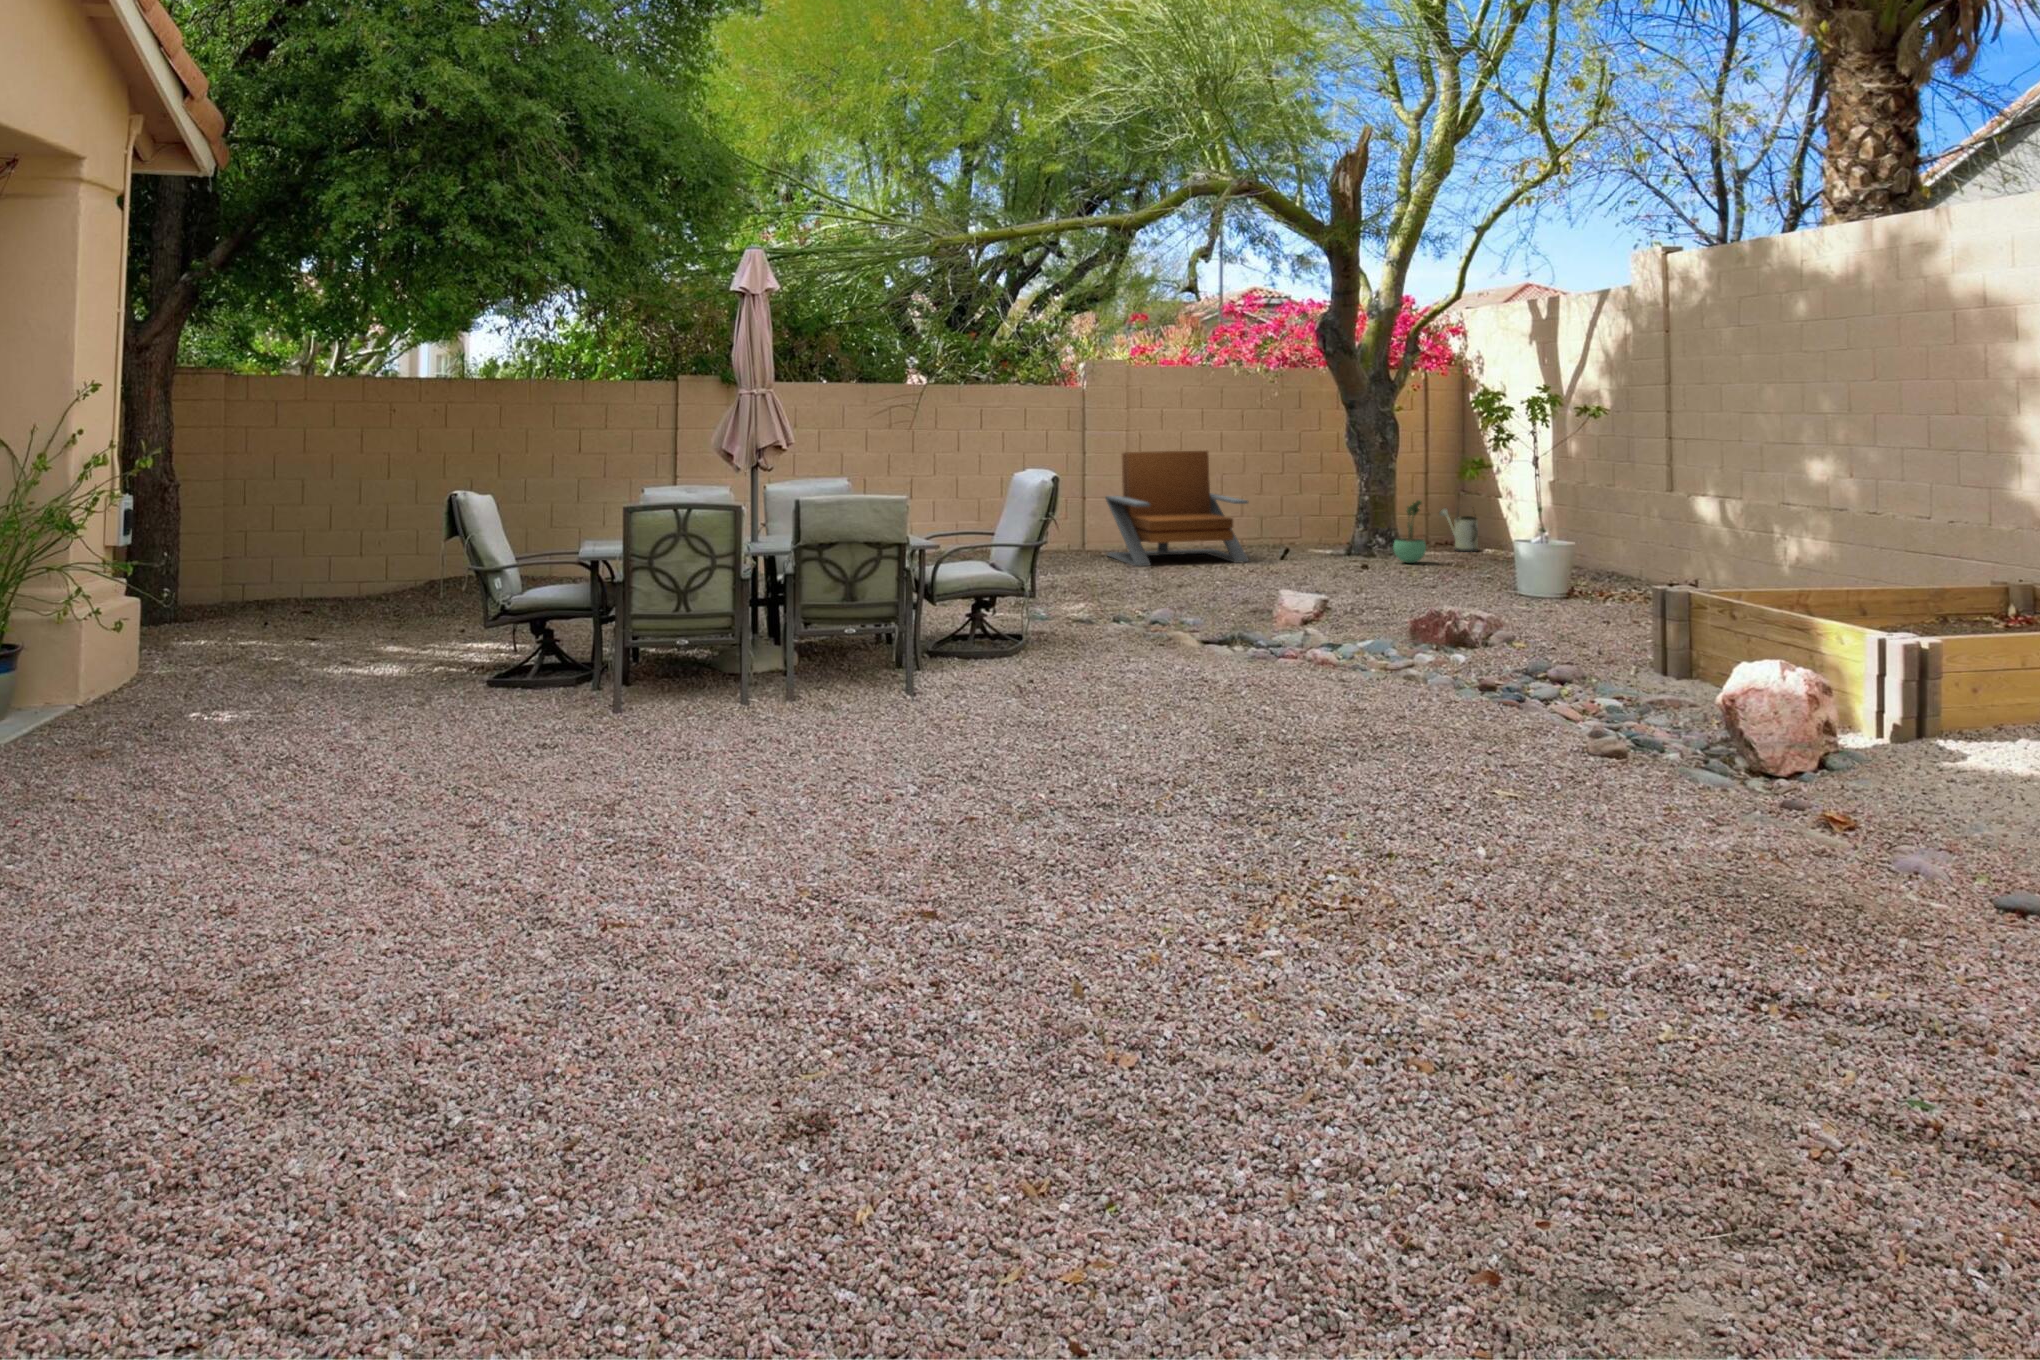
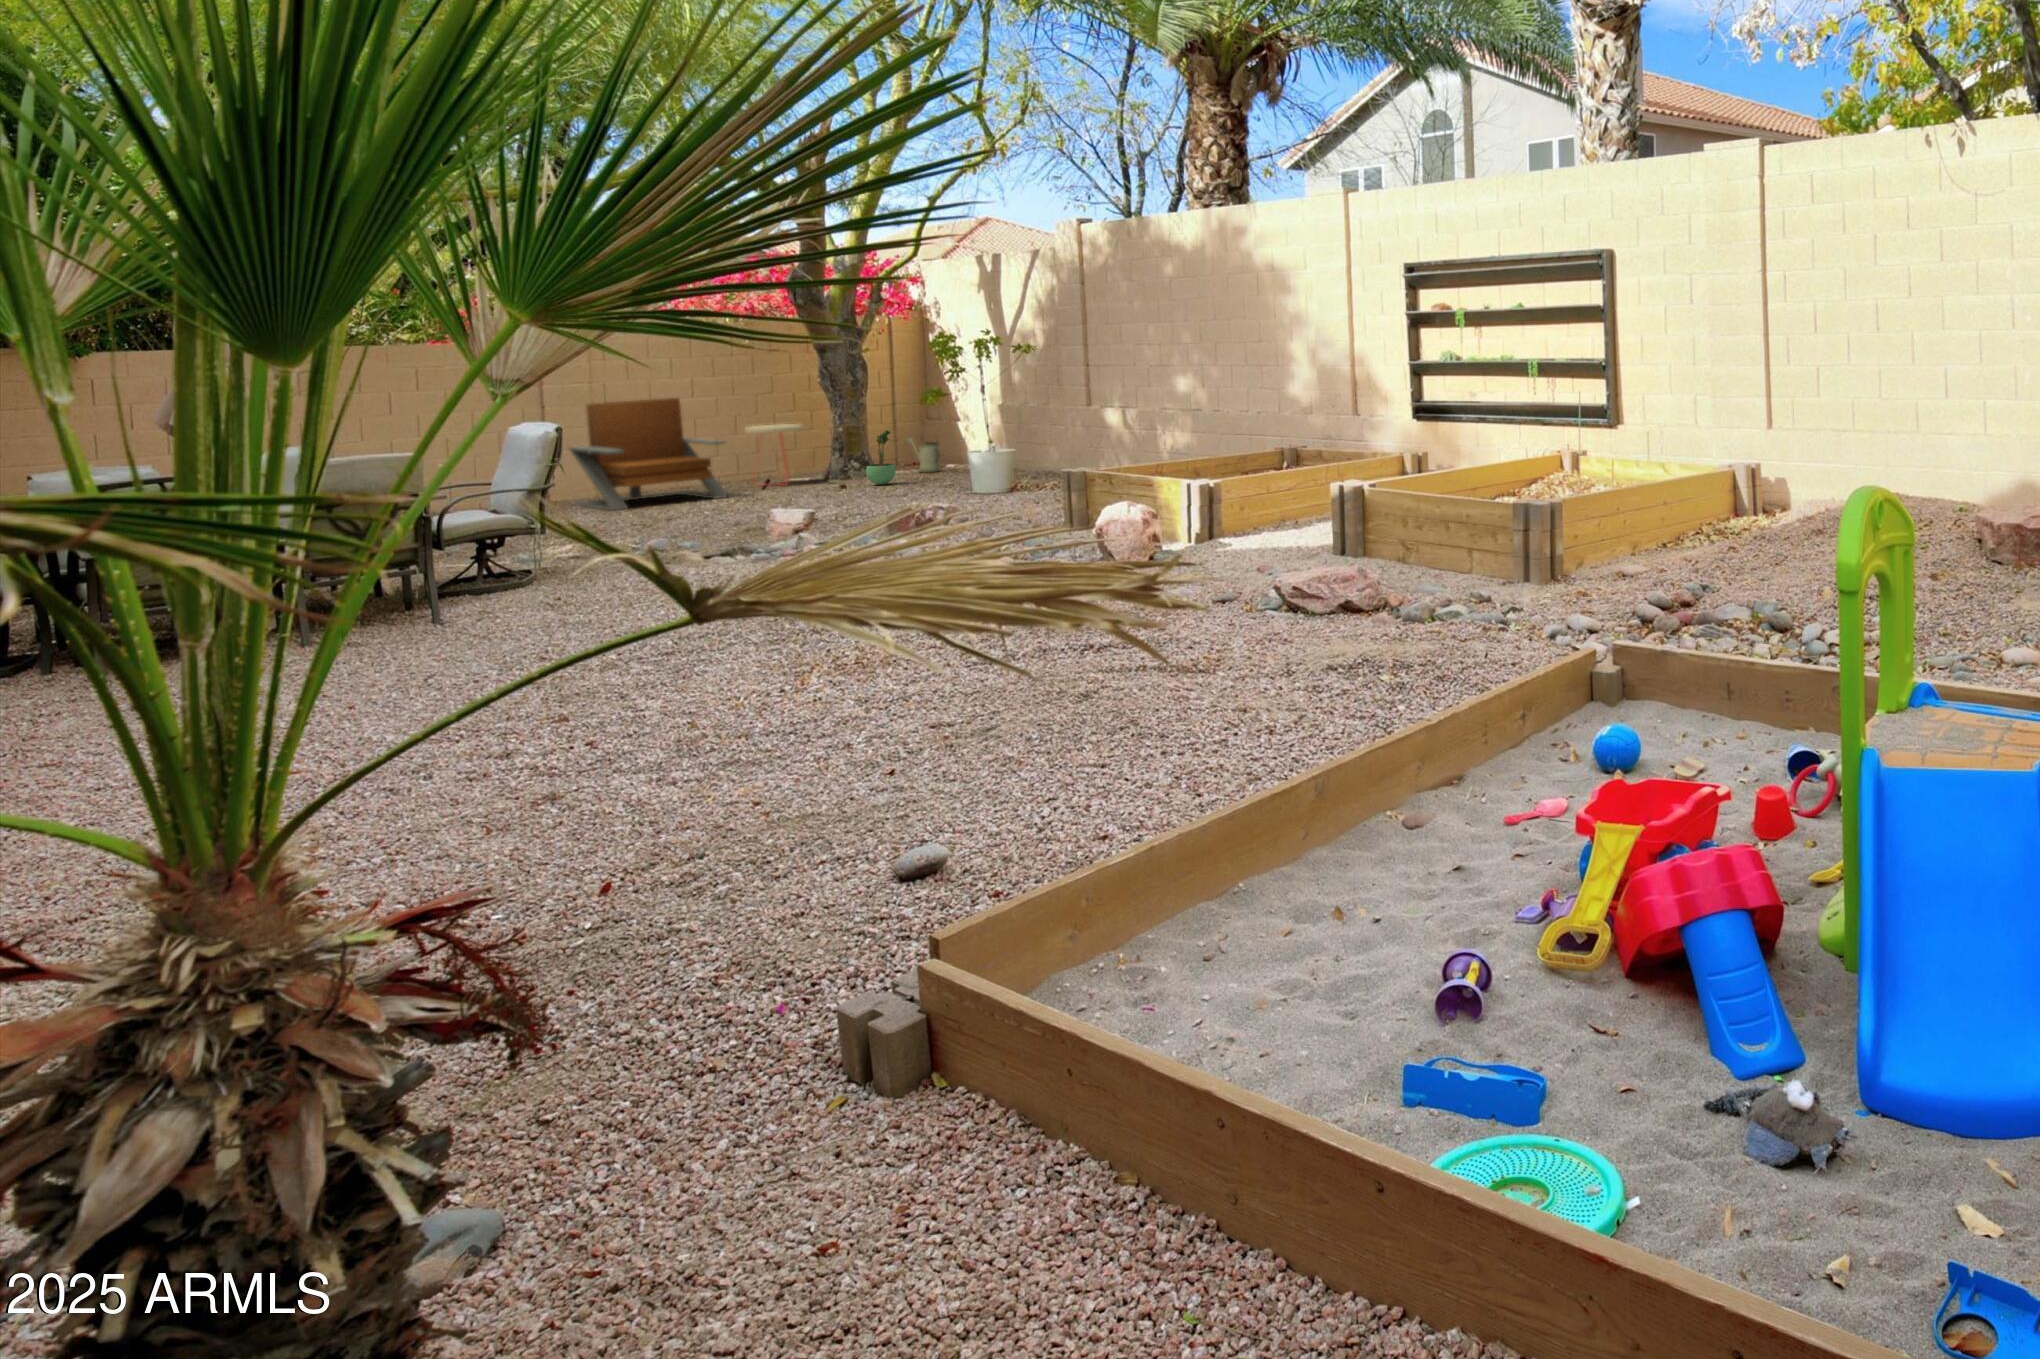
side table: none [1271,485,1330,553] -> present [745,424,802,485]

